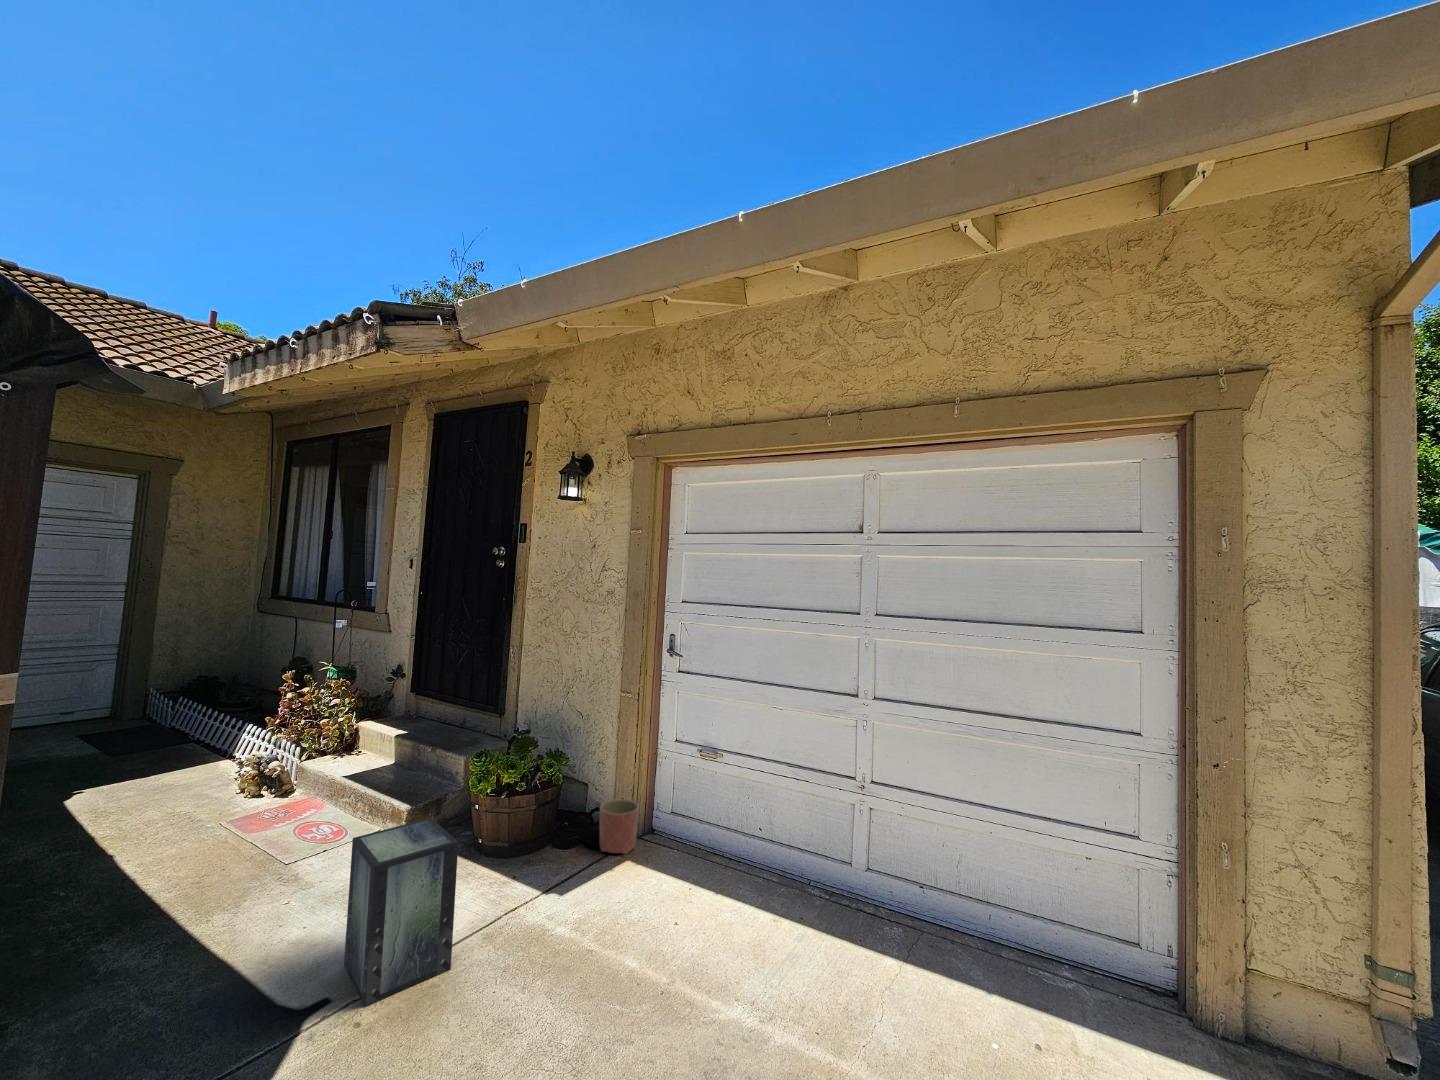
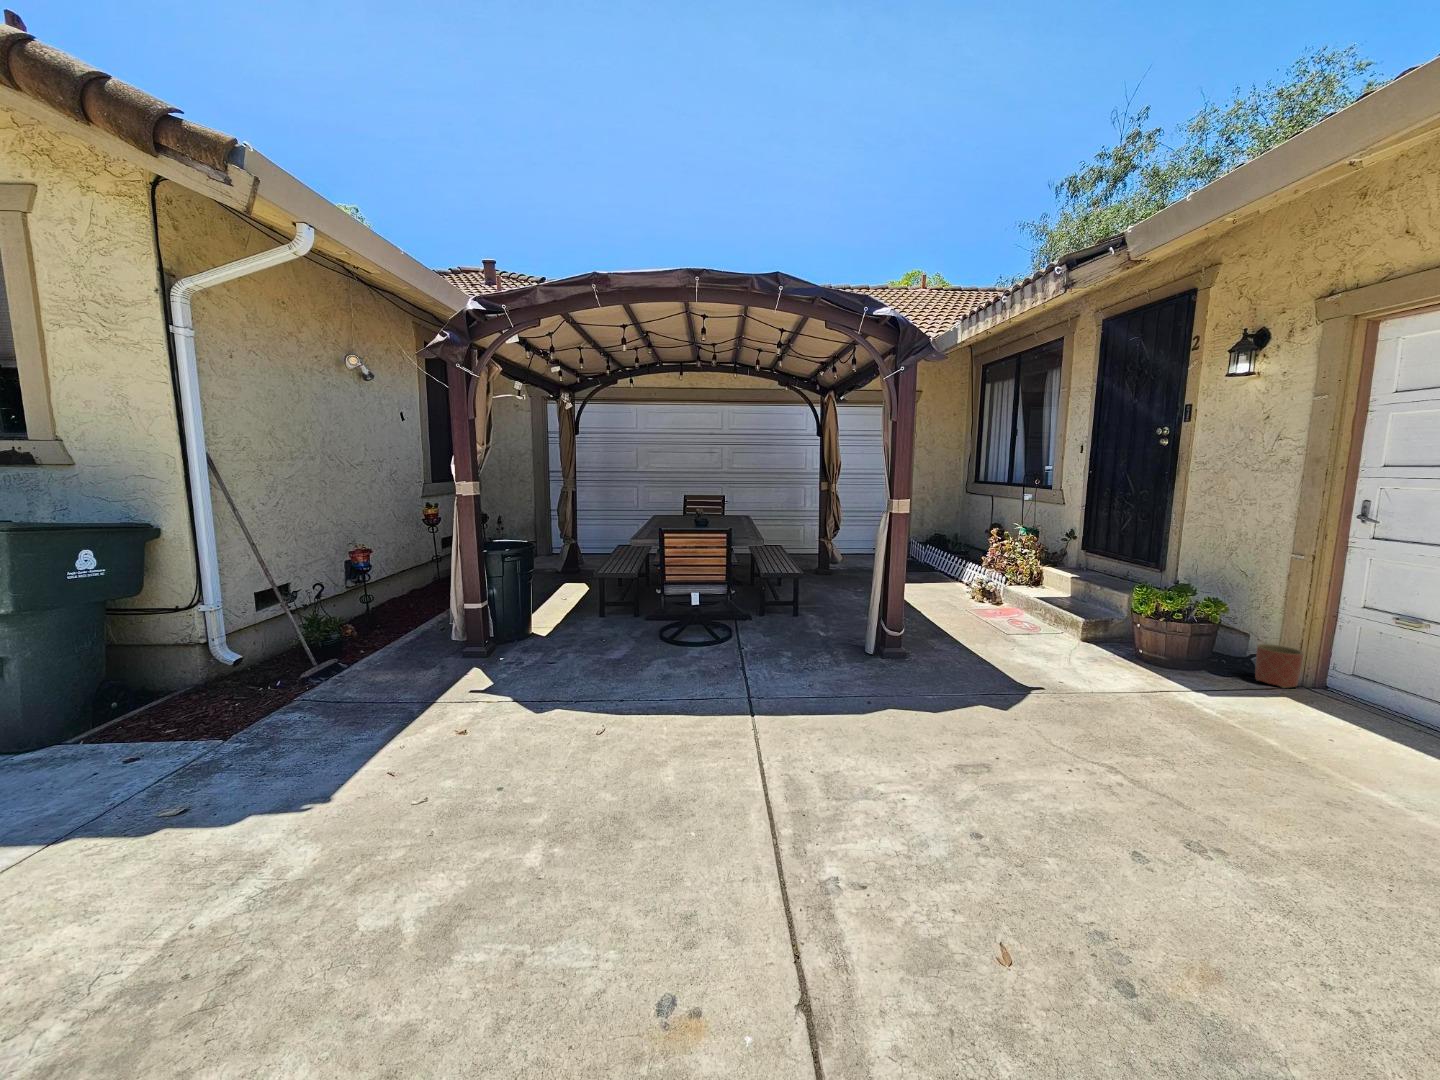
storage box: present [344,818,458,1007] -> none [1049,601,1122,690]

